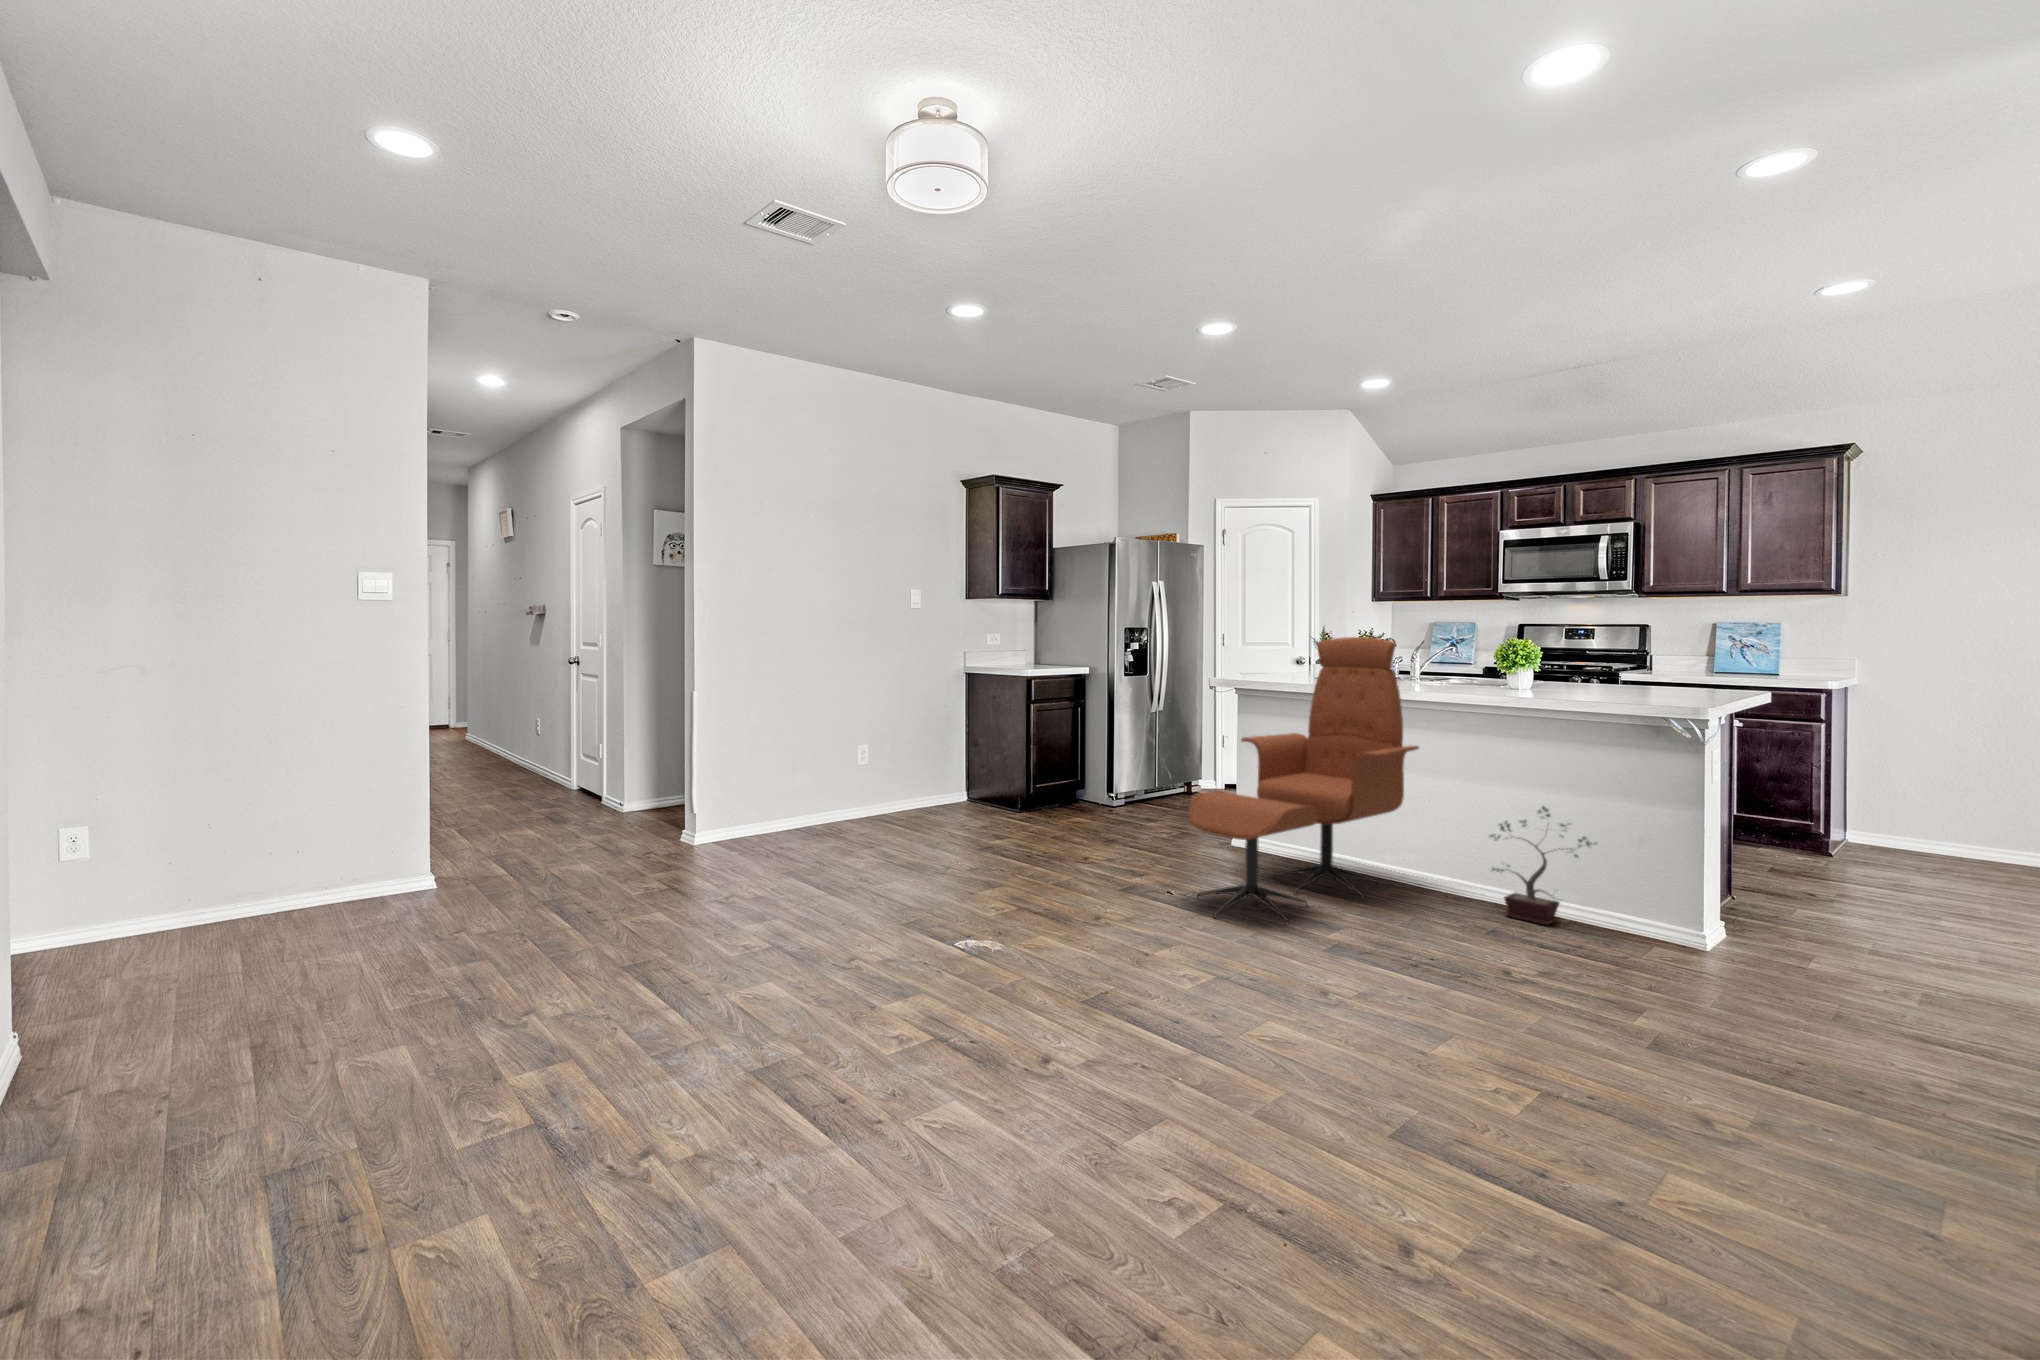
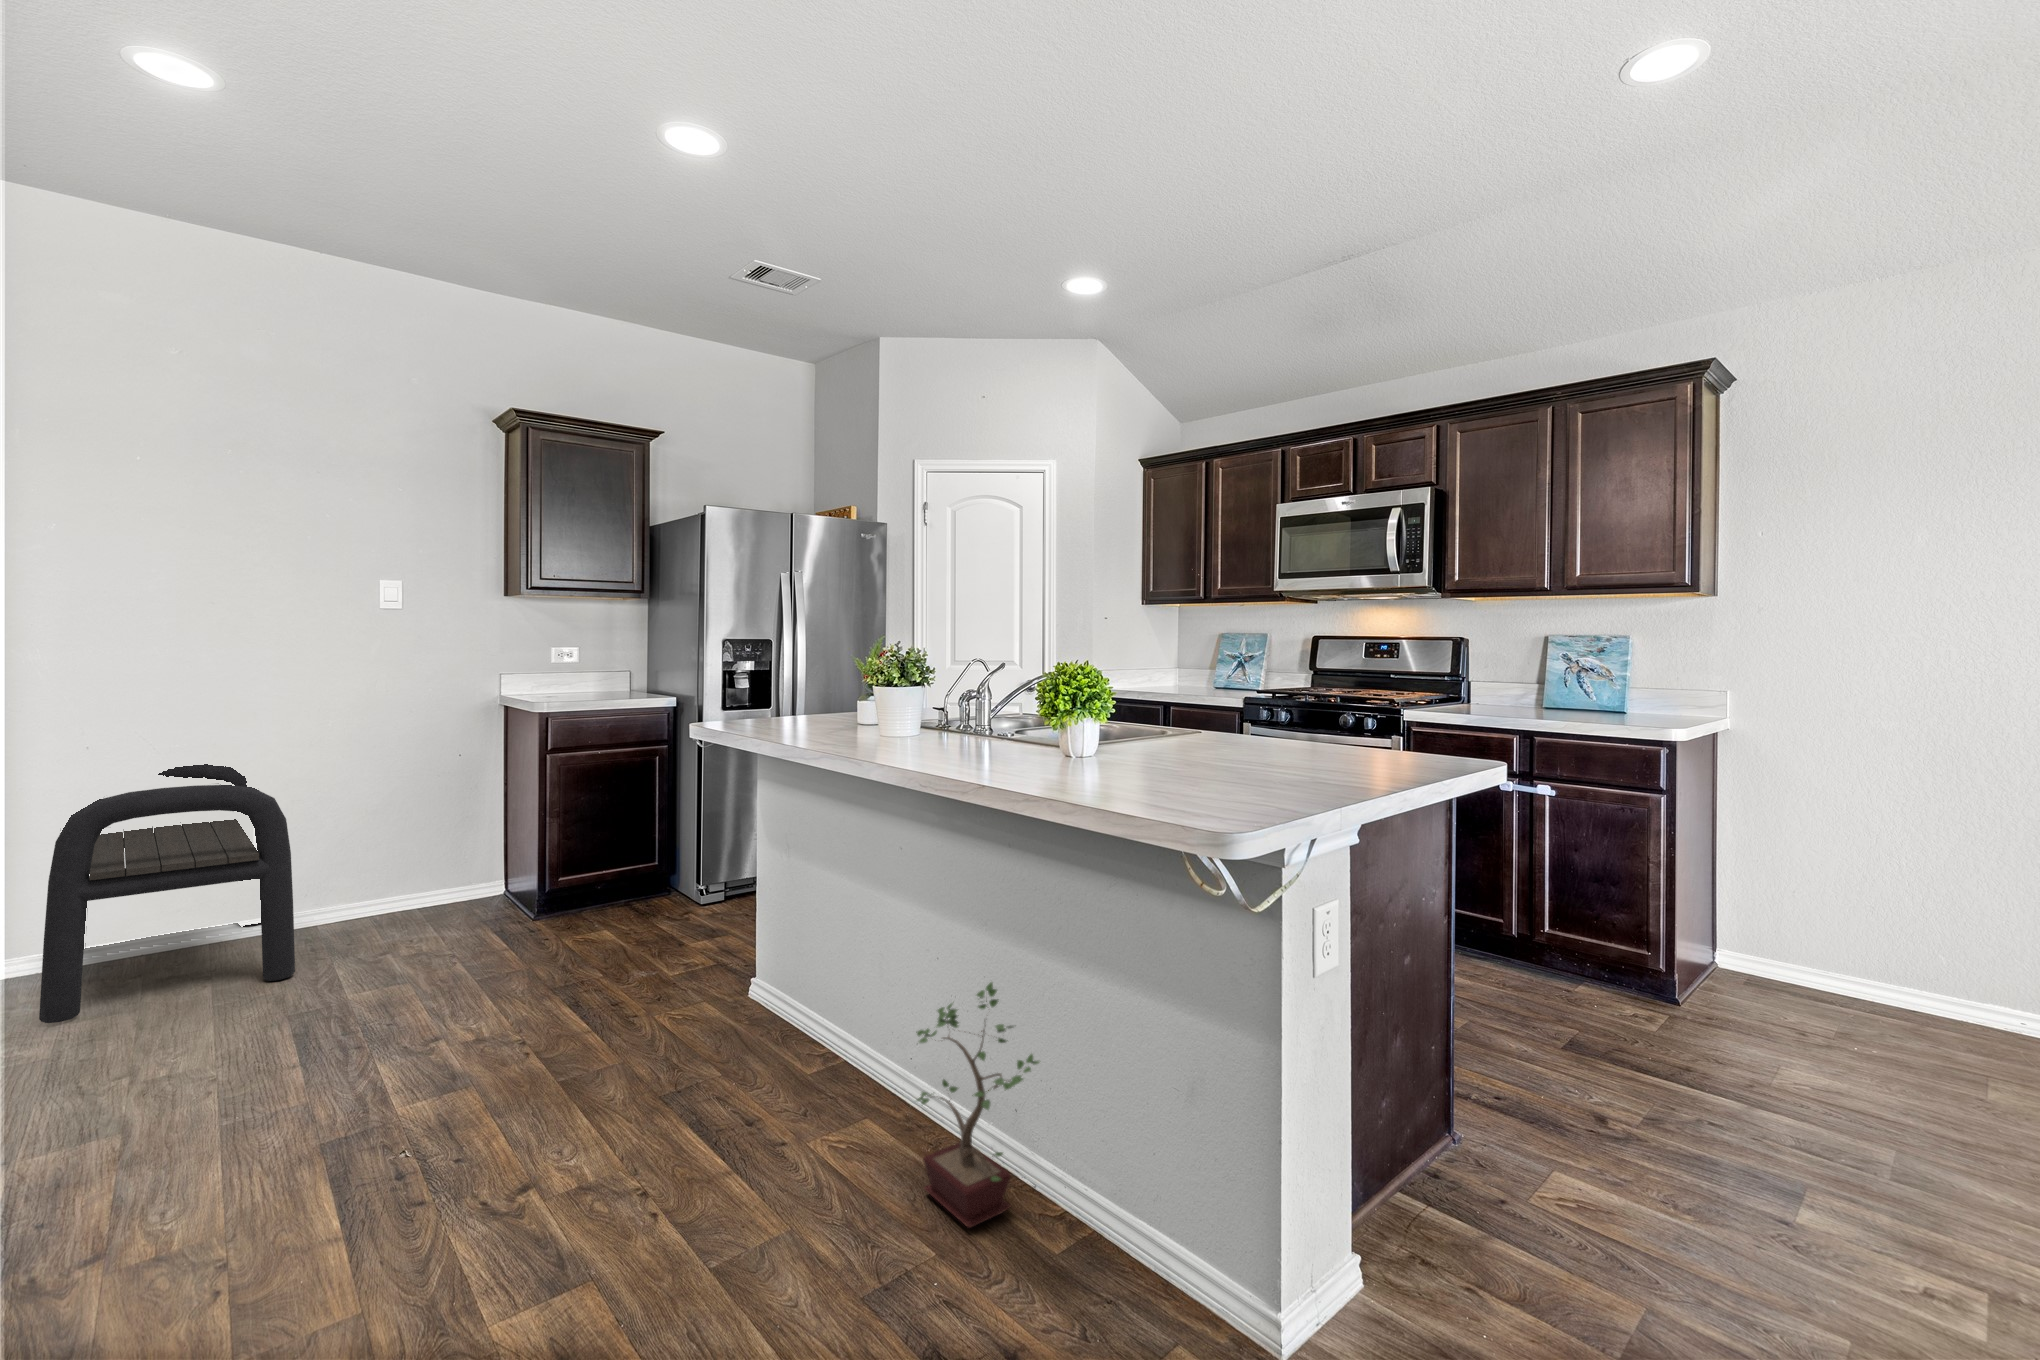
lounge chair: present [1189,637,1419,924] -> none [336,653,864,1229]
bench: none [771,711,952,860] -> present [39,764,295,1023]

